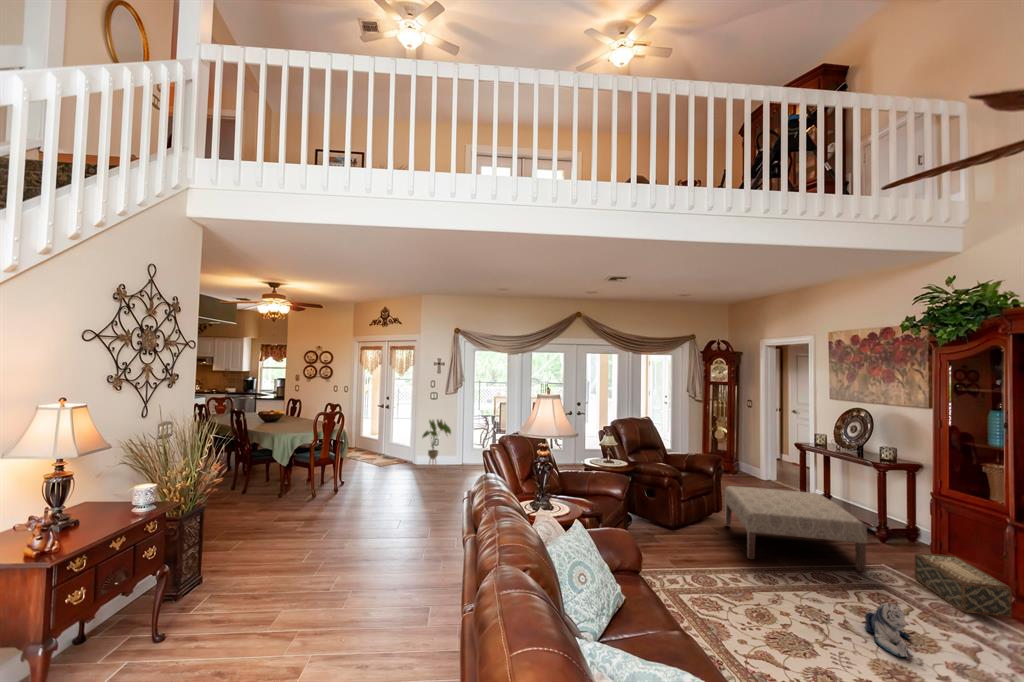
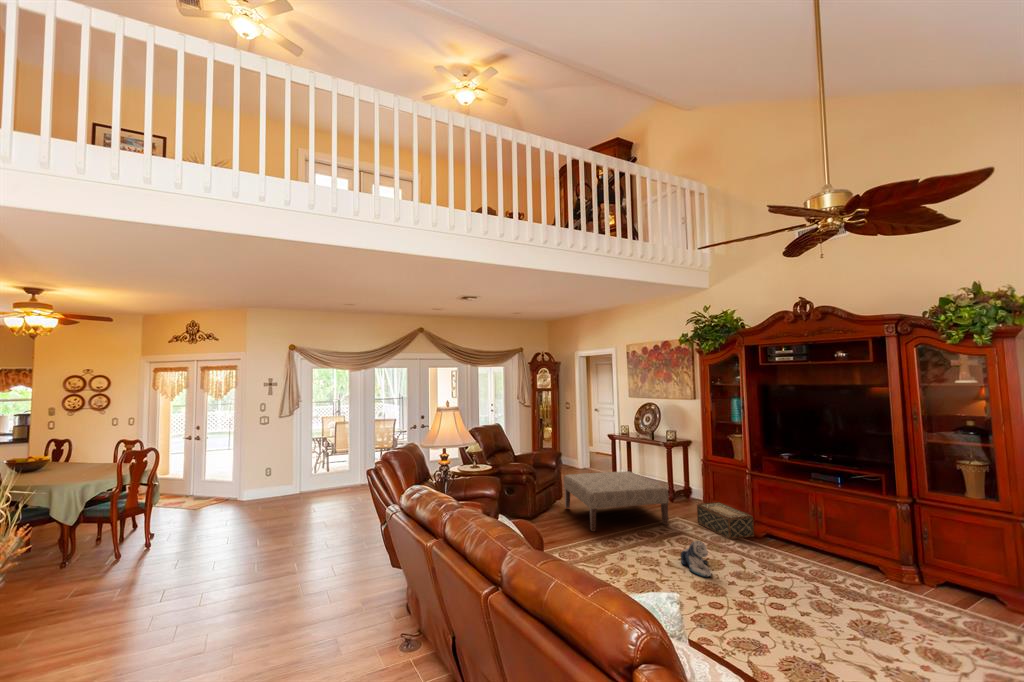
house plant: present [423,420,451,465] -> none [253,445,290,504]

